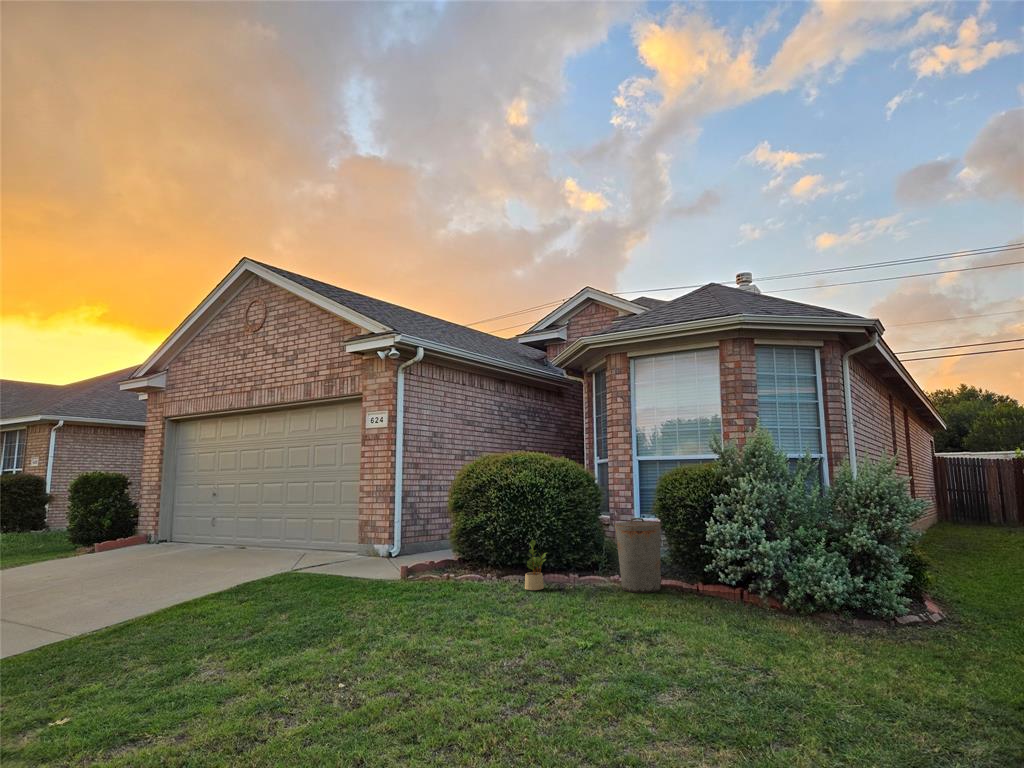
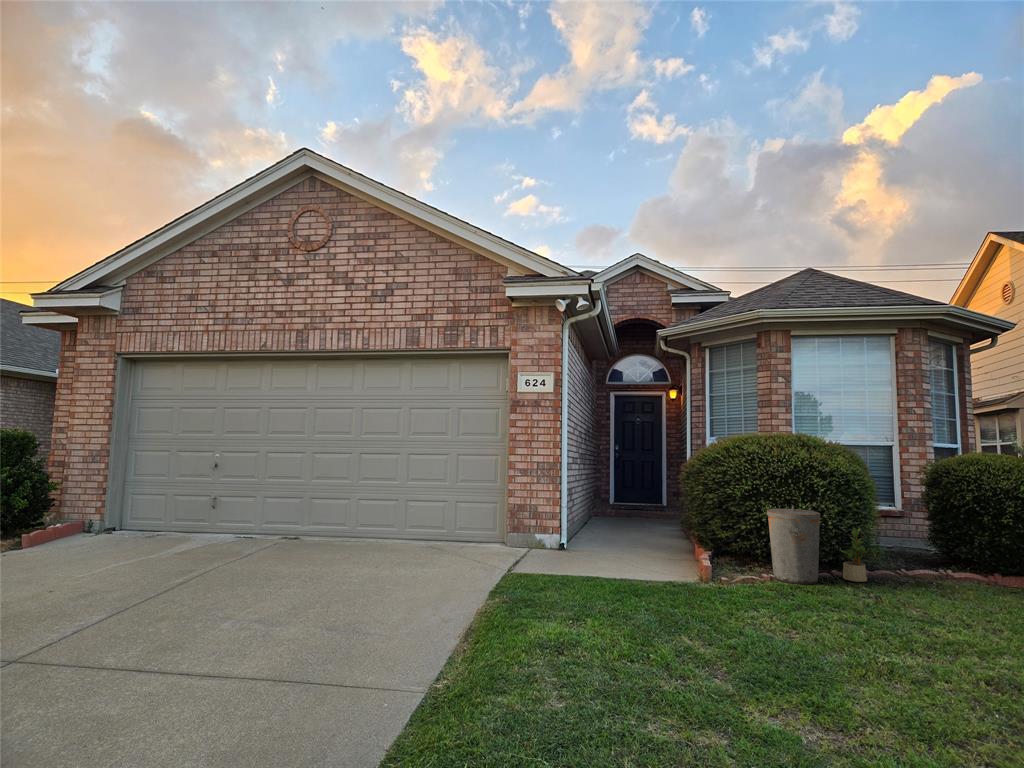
trash can: present [615,518,662,593] -> present [767,506,820,584]

